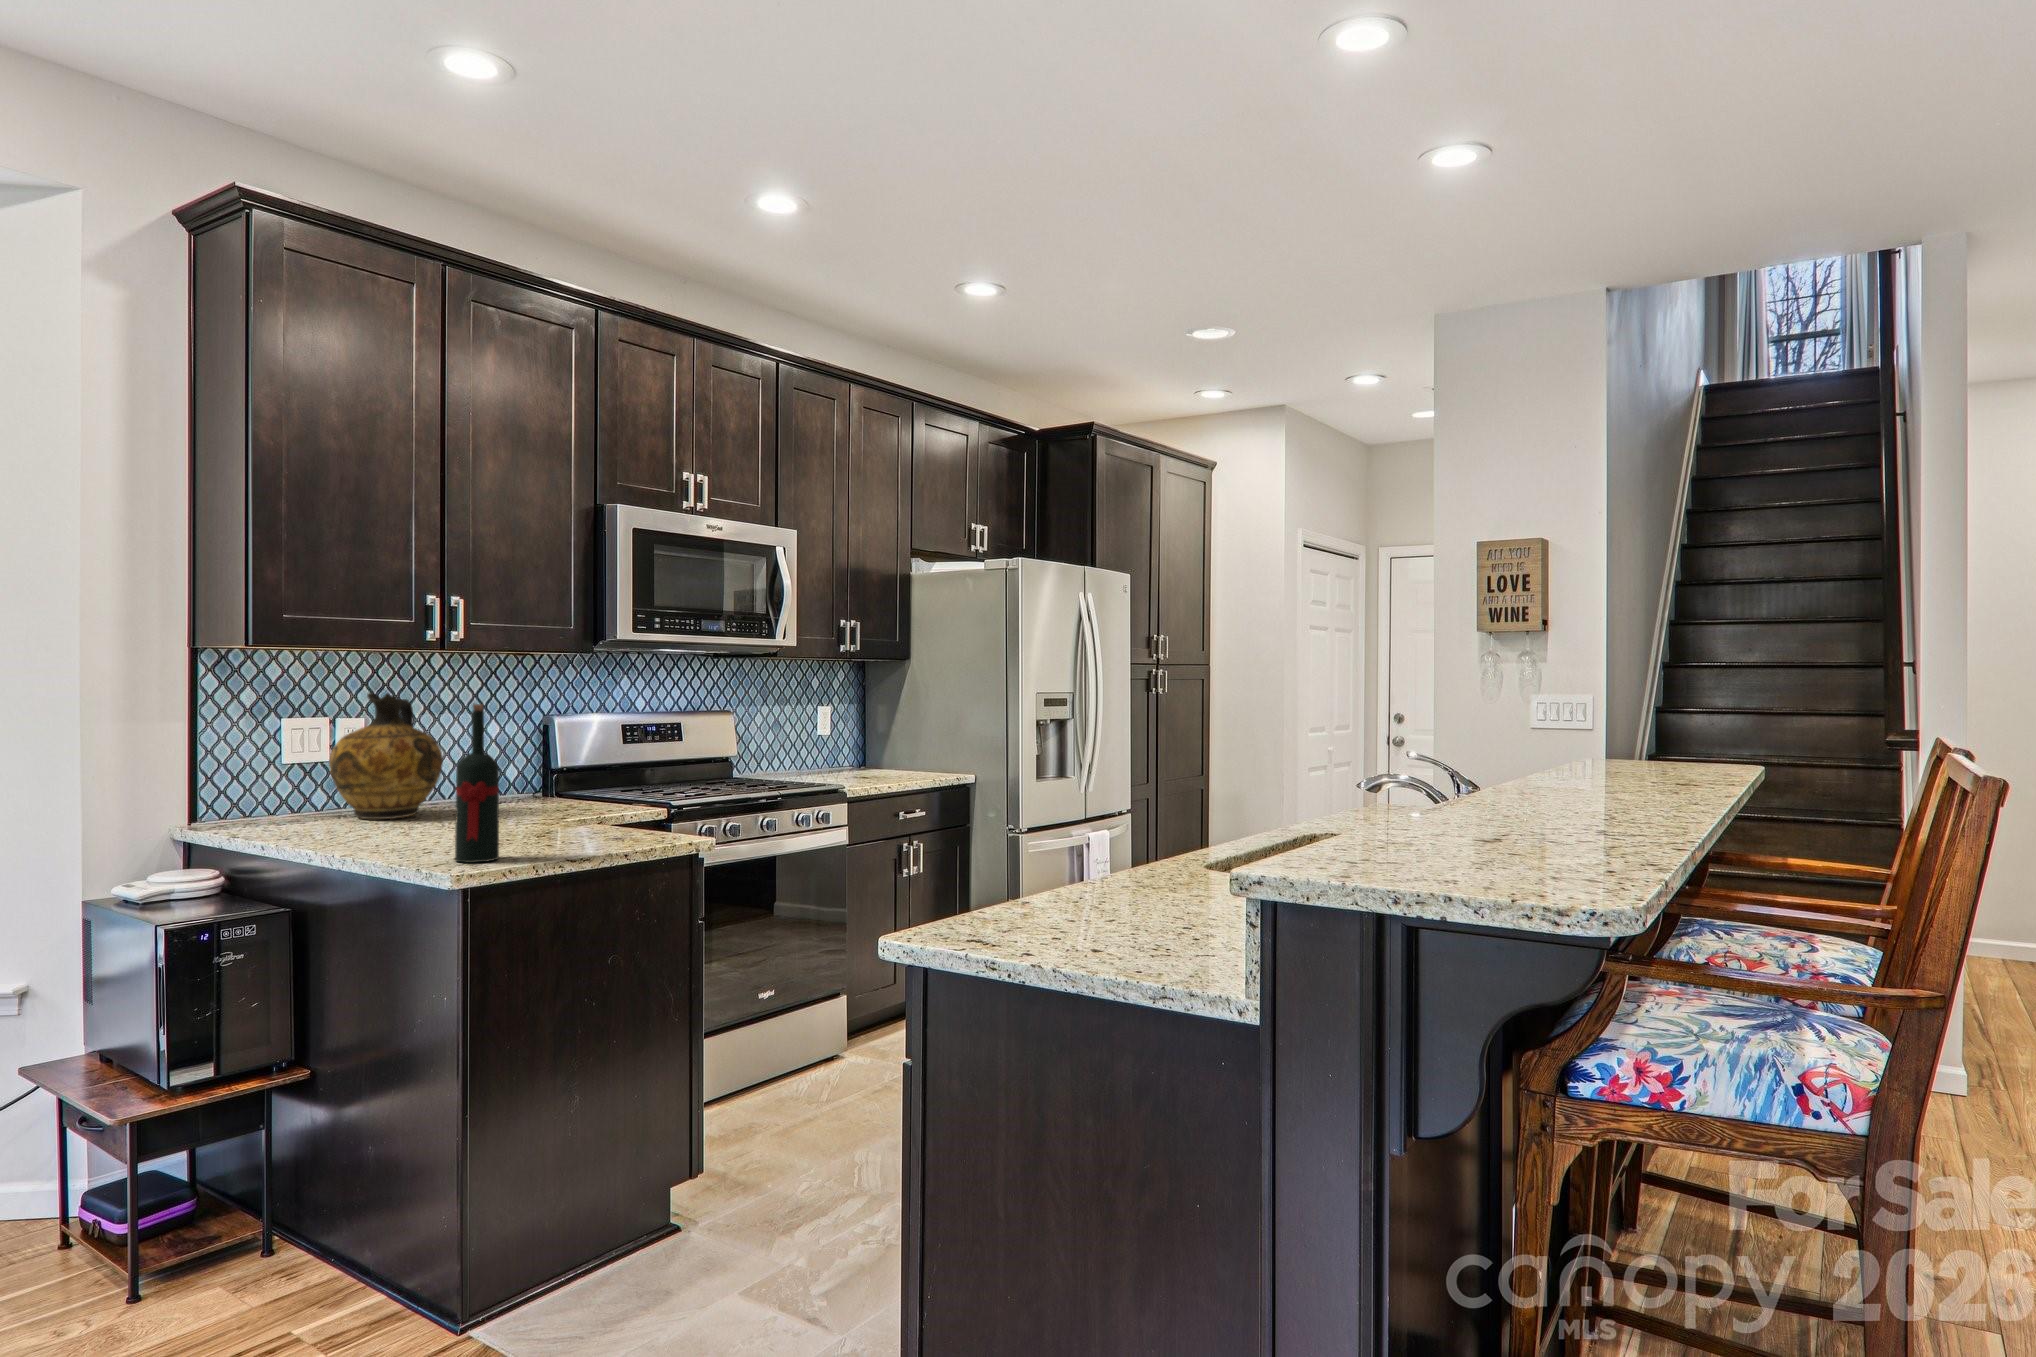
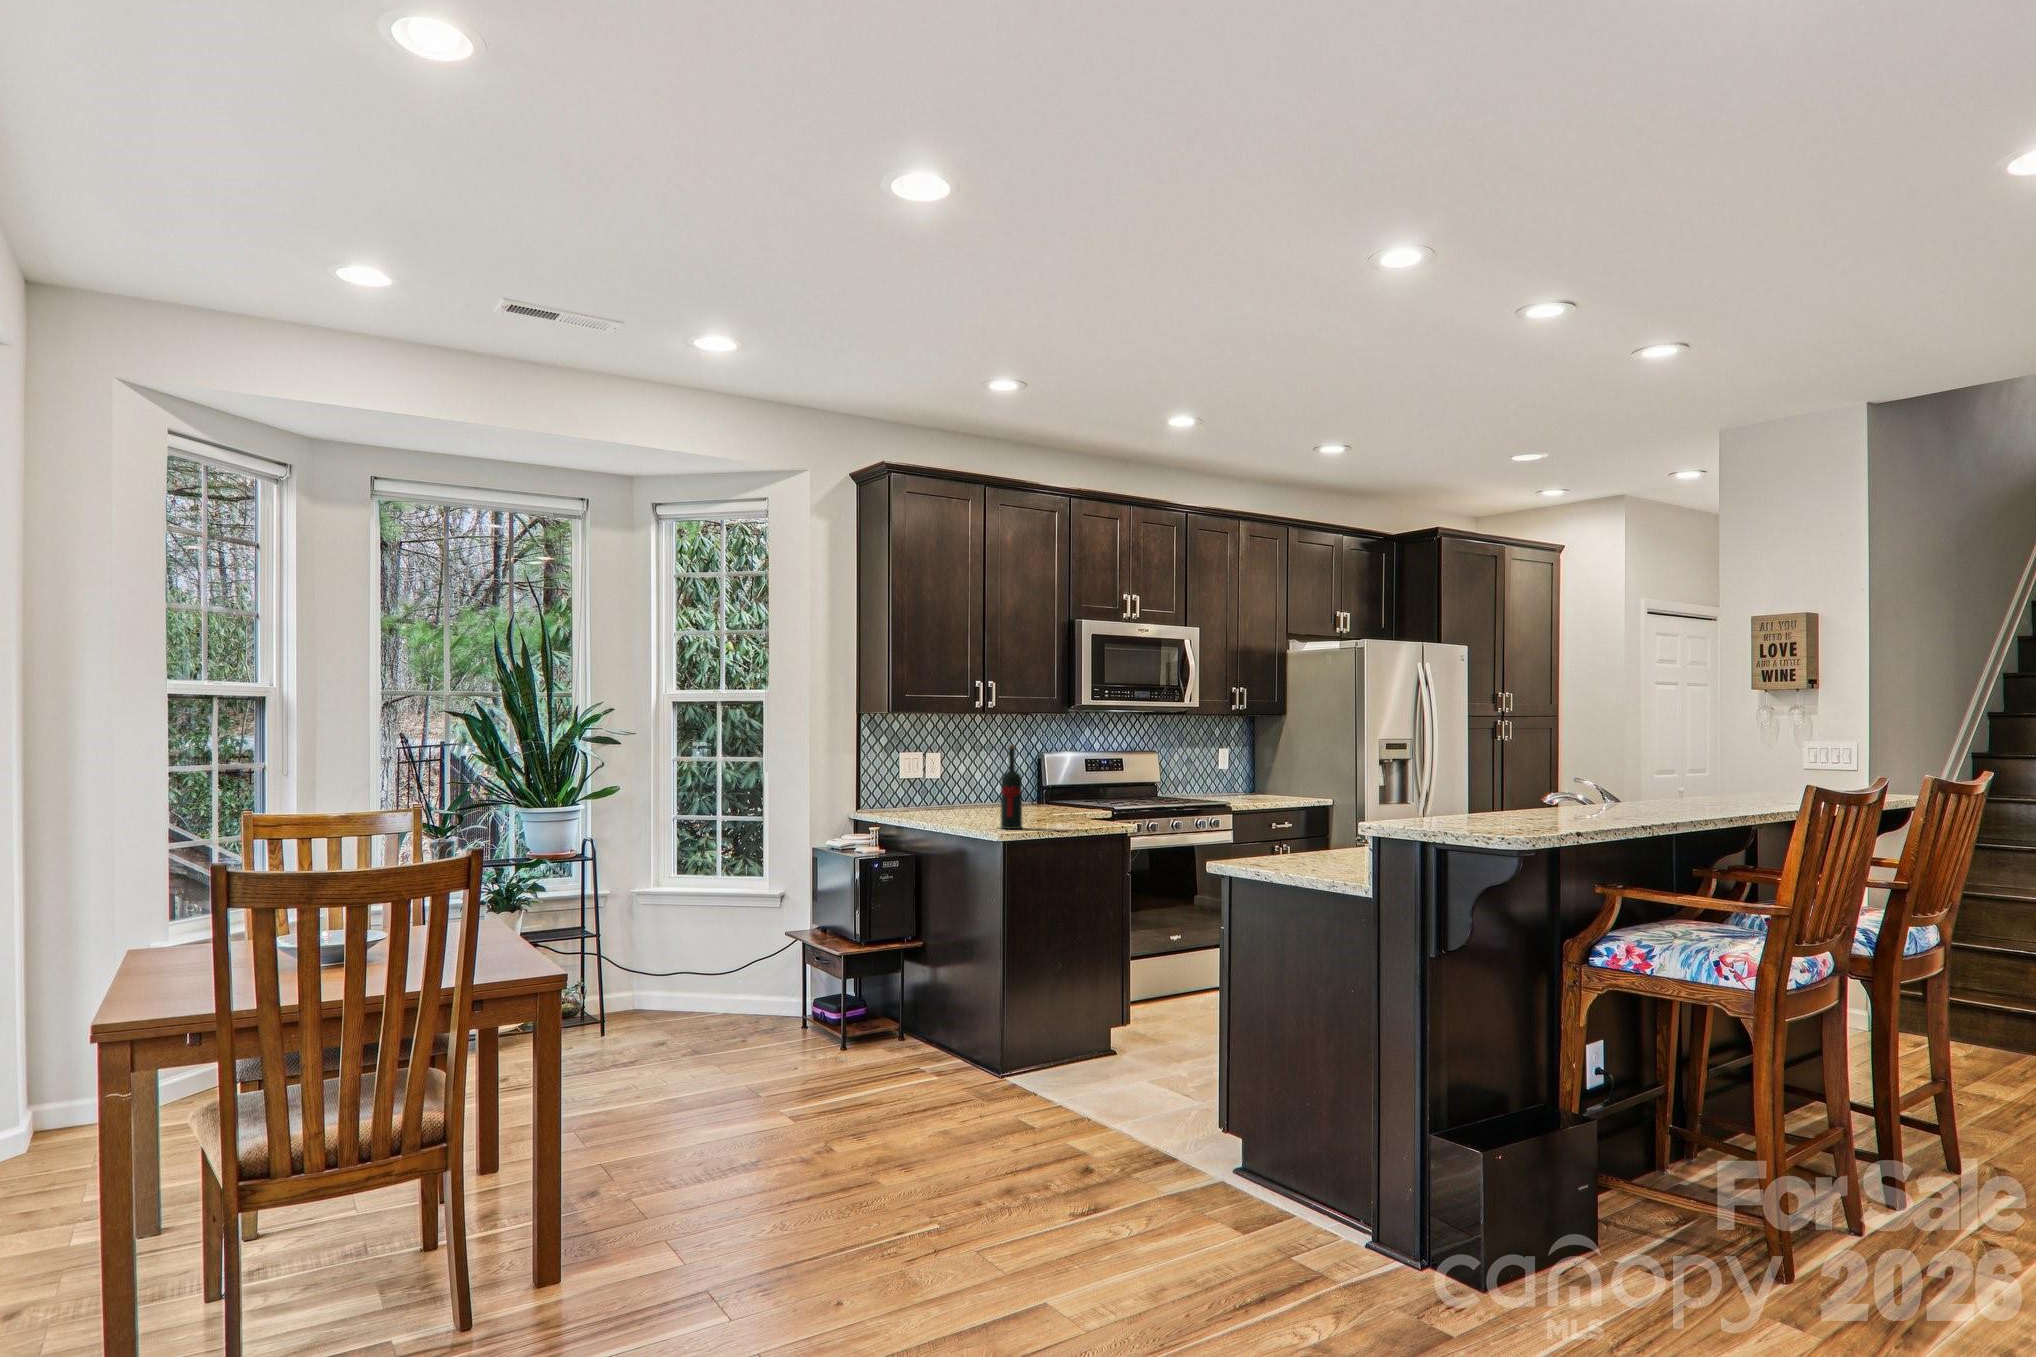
ceramic jug: present [329,693,443,819] -> none [928,738,986,810]

